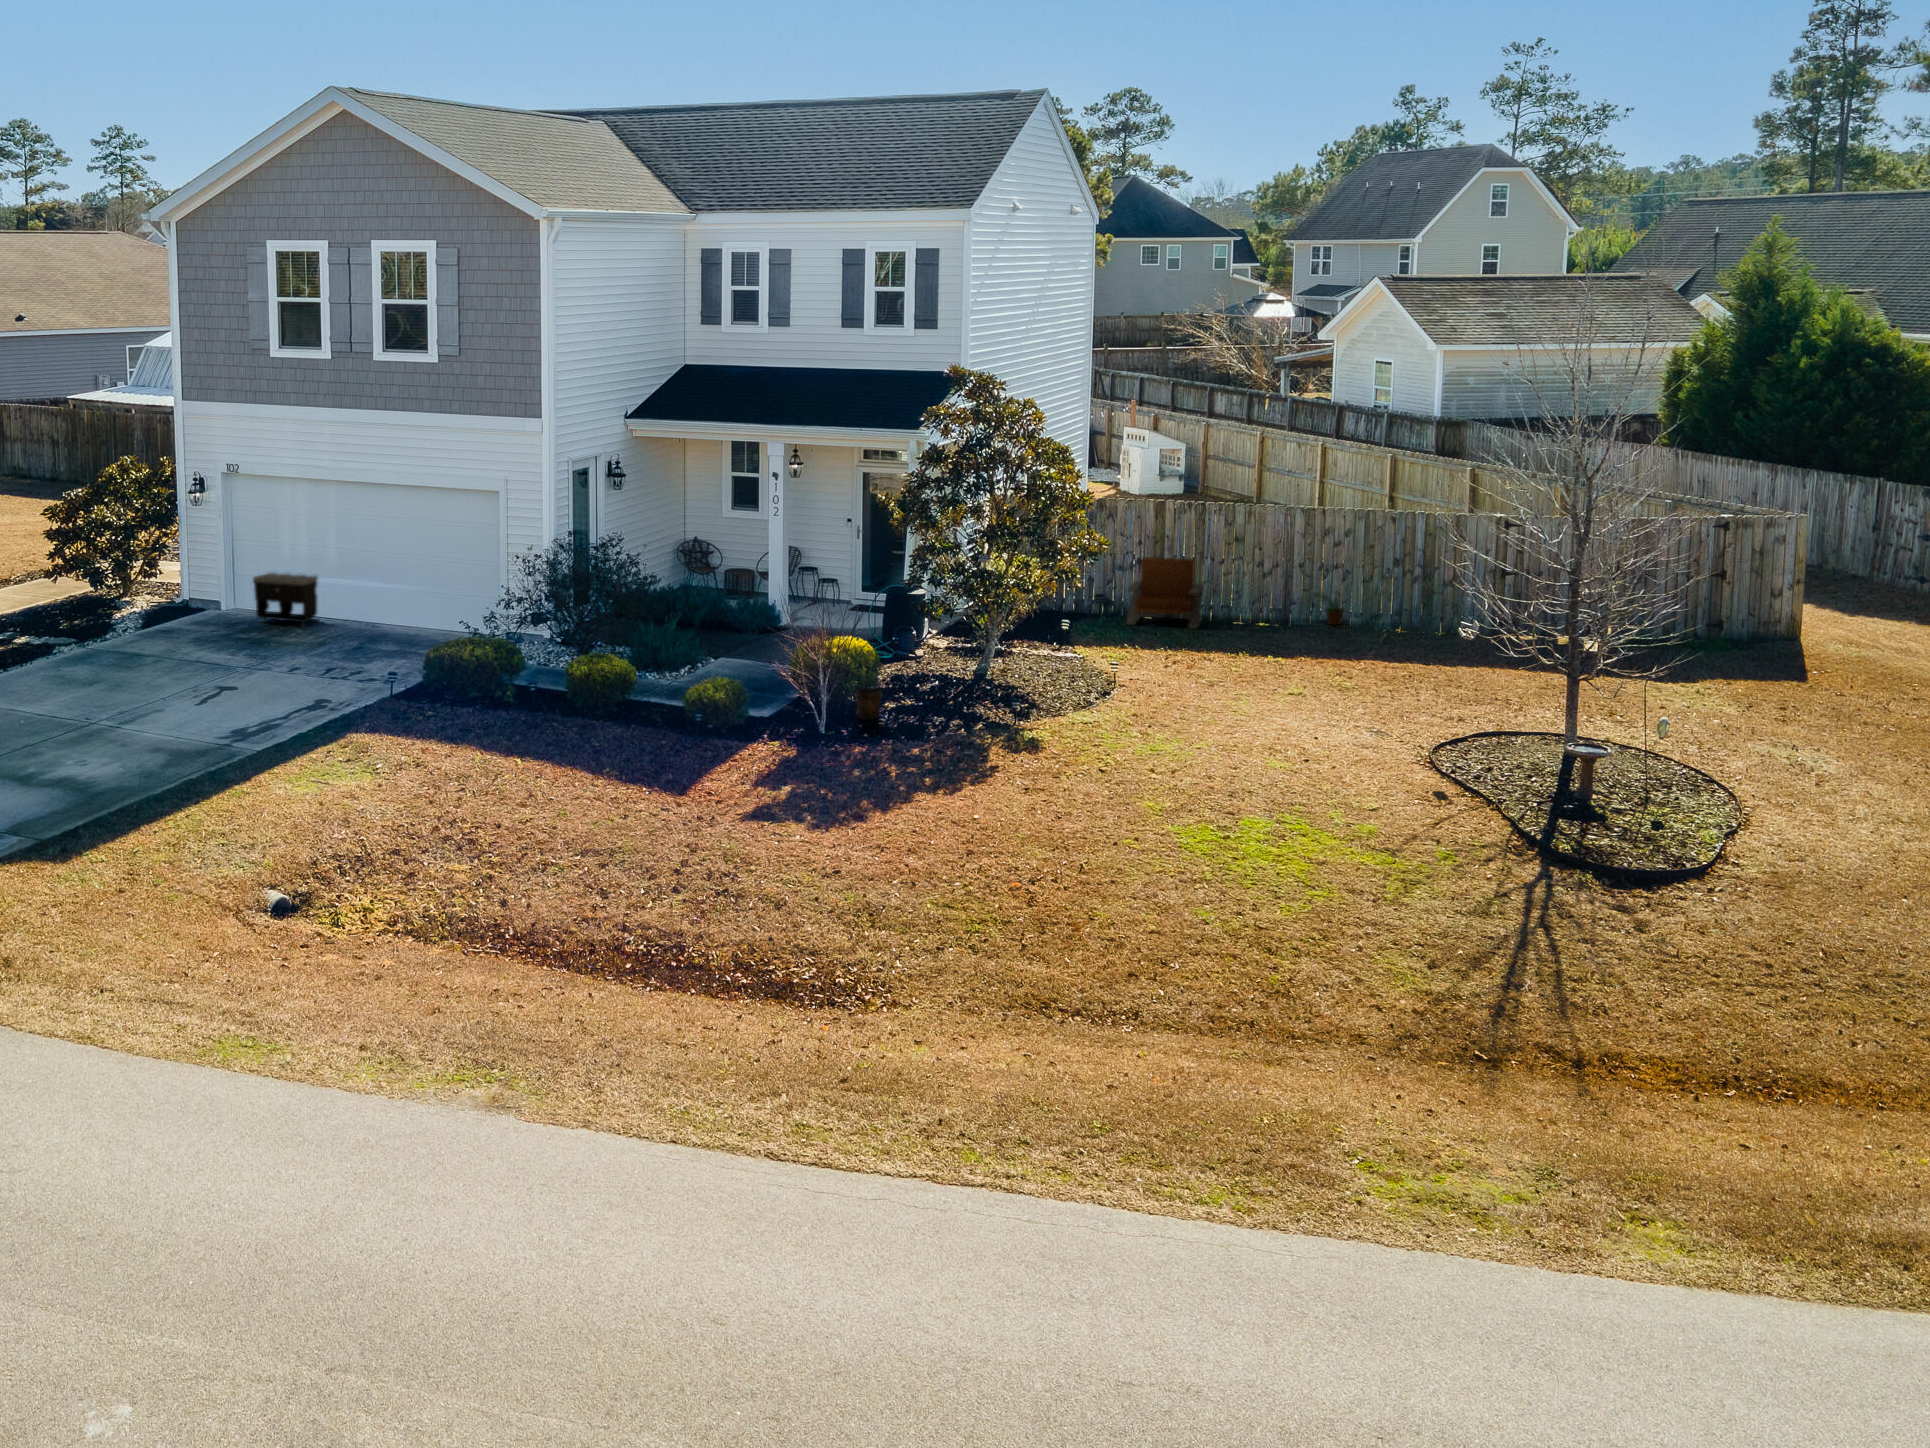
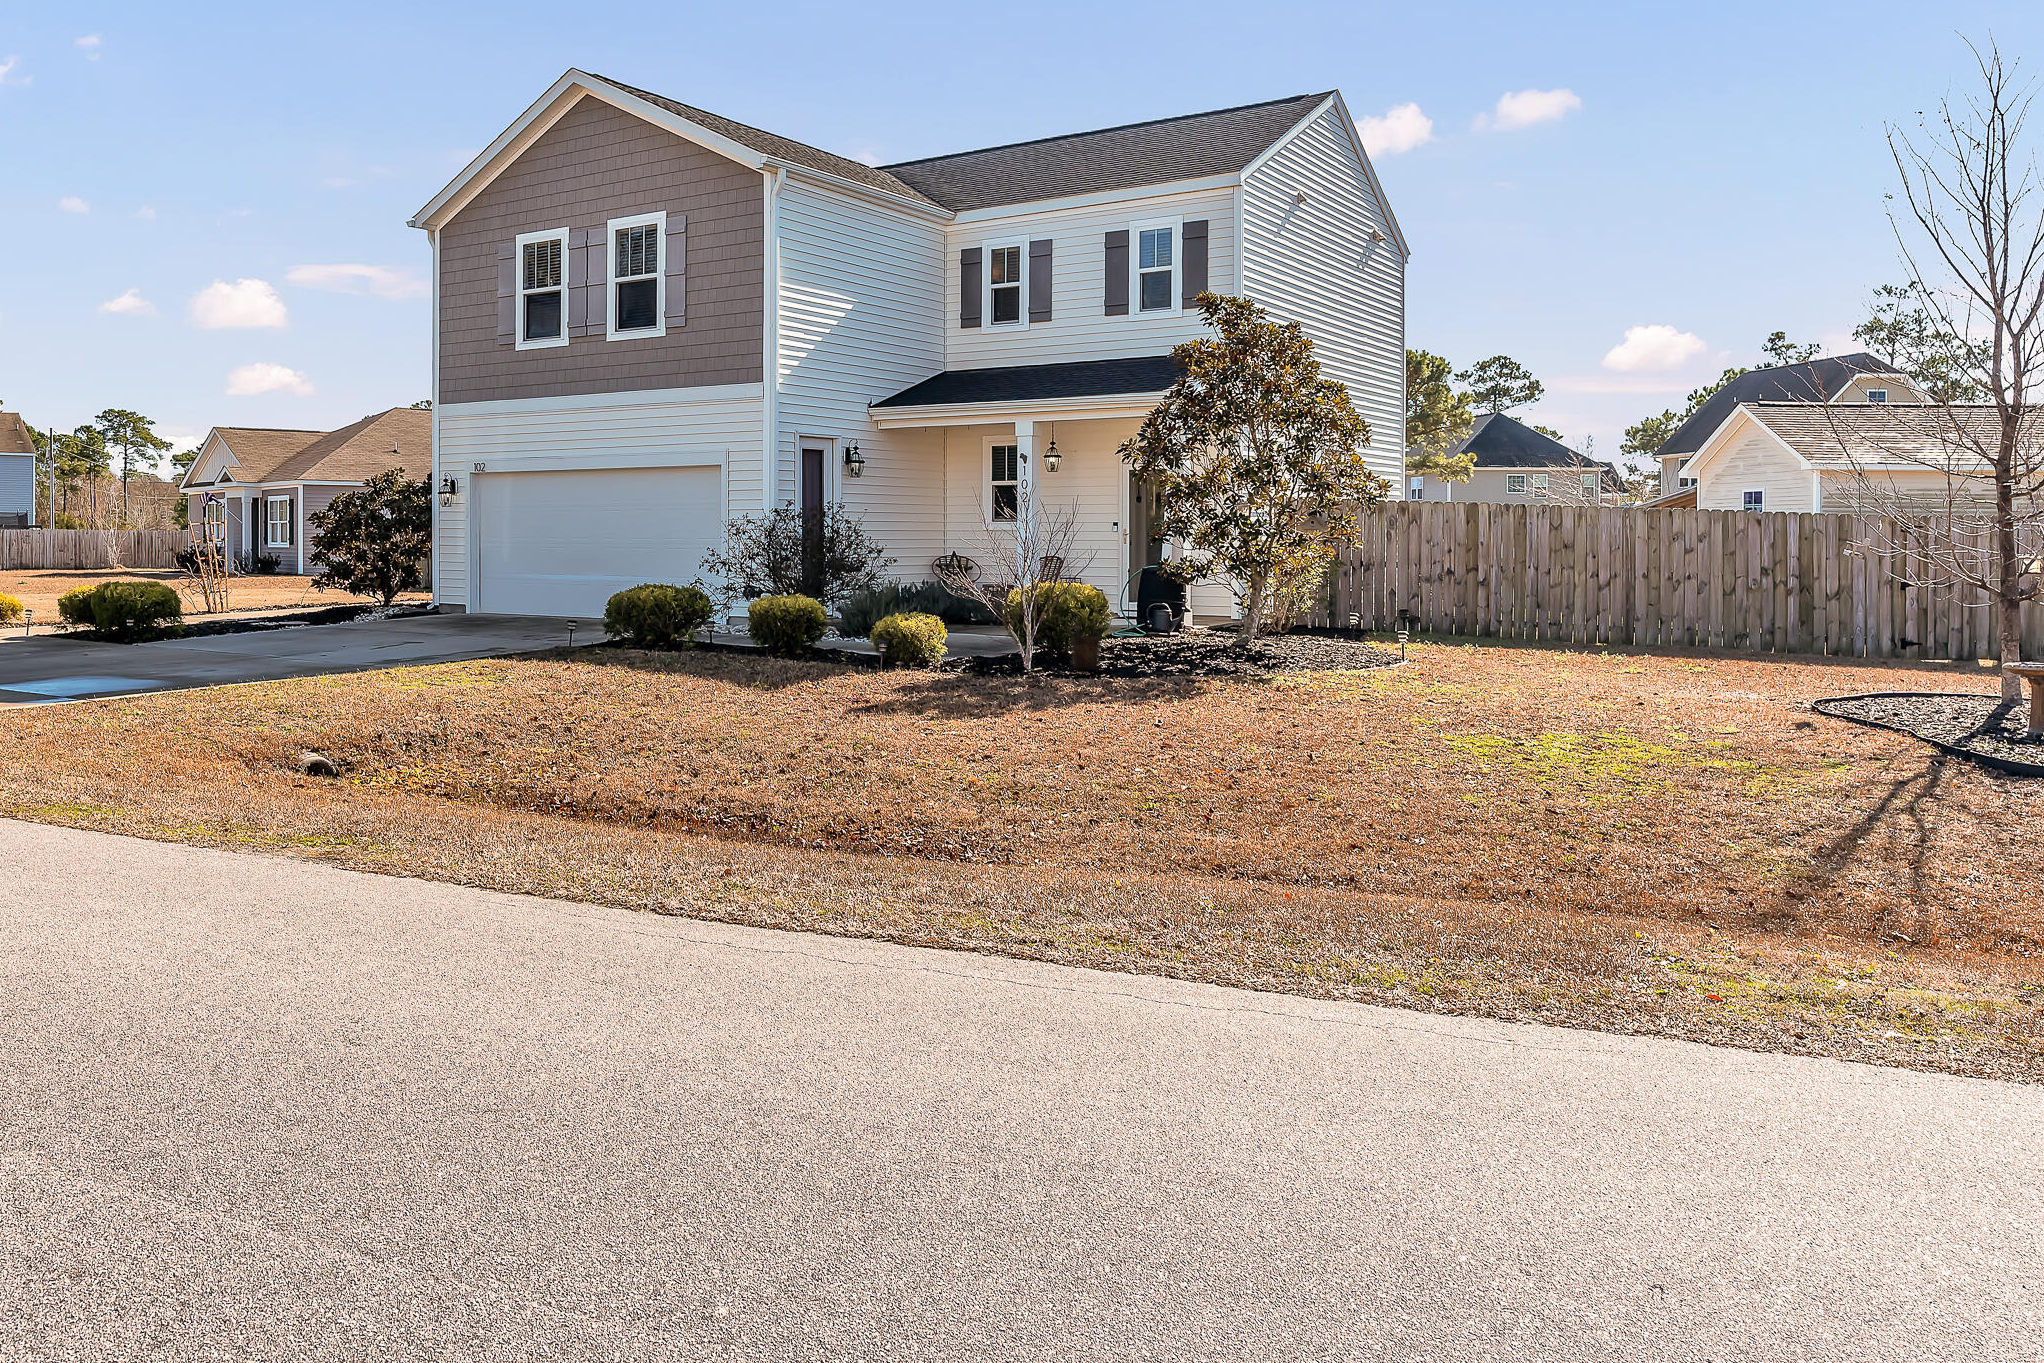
lounge chair: present [1126,557,1204,629] -> none [1427,563,1524,639]
storage bench: present [253,573,318,625] -> none [481,566,553,617]
potted plant: present [1314,591,1345,625] -> none [1660,602,1706,642]

